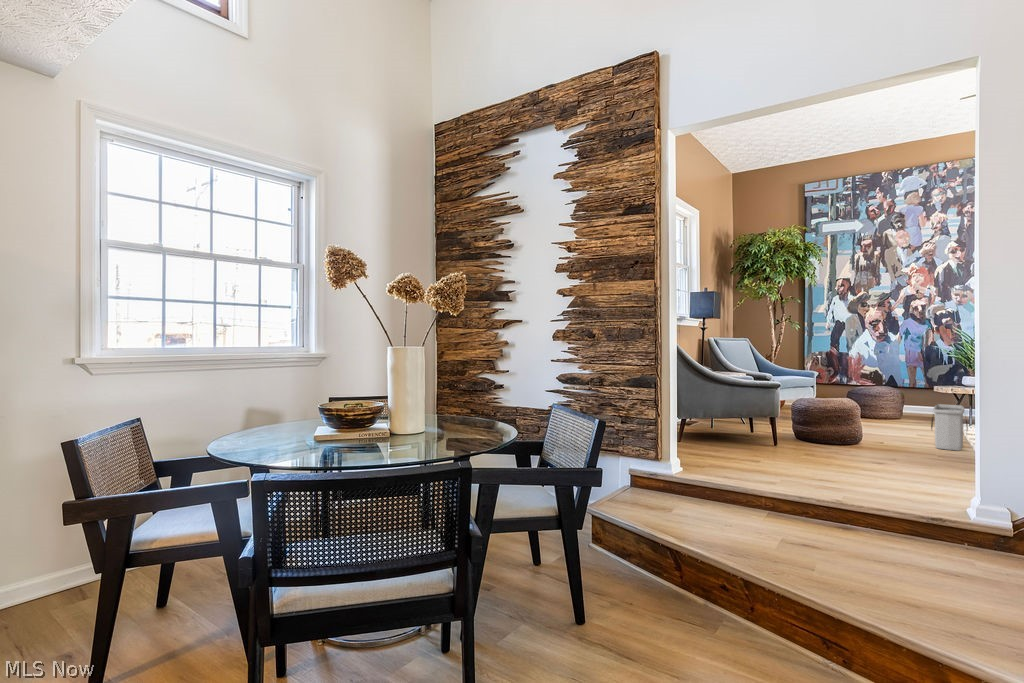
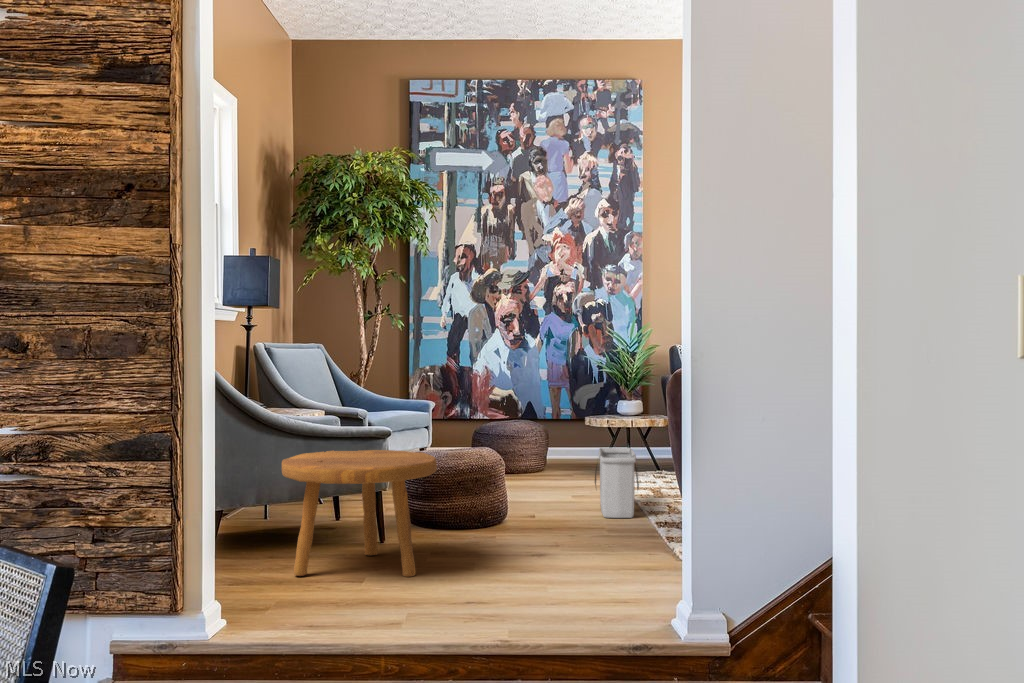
footstool: none [716,393,806,463] -> present [282,450,437,577]

